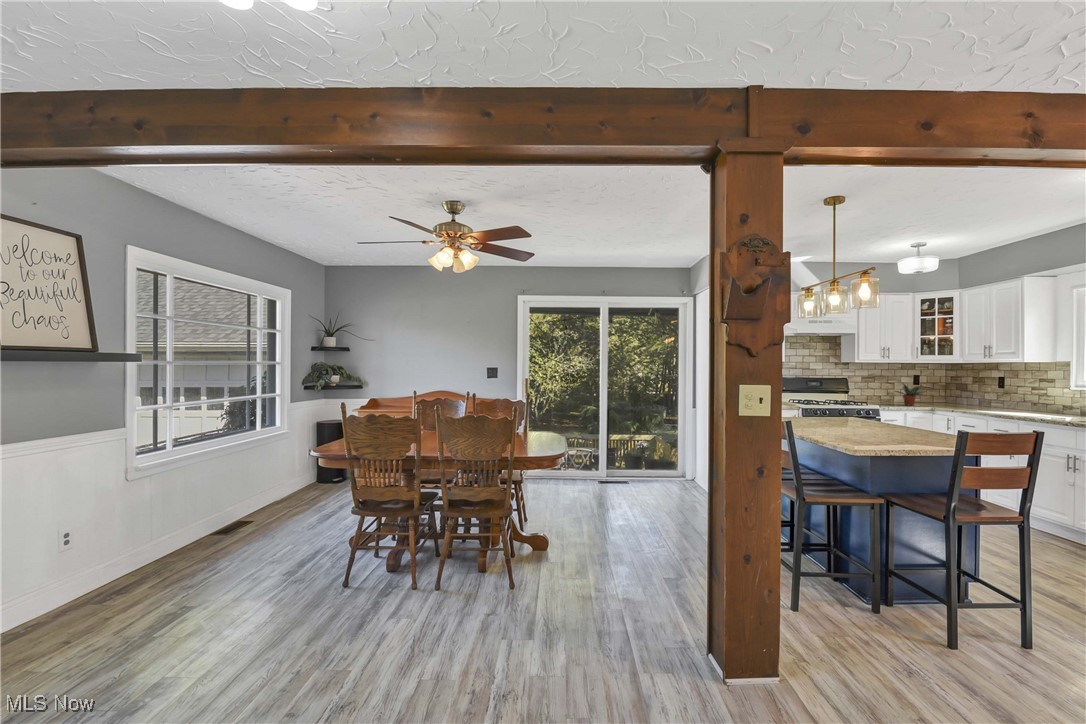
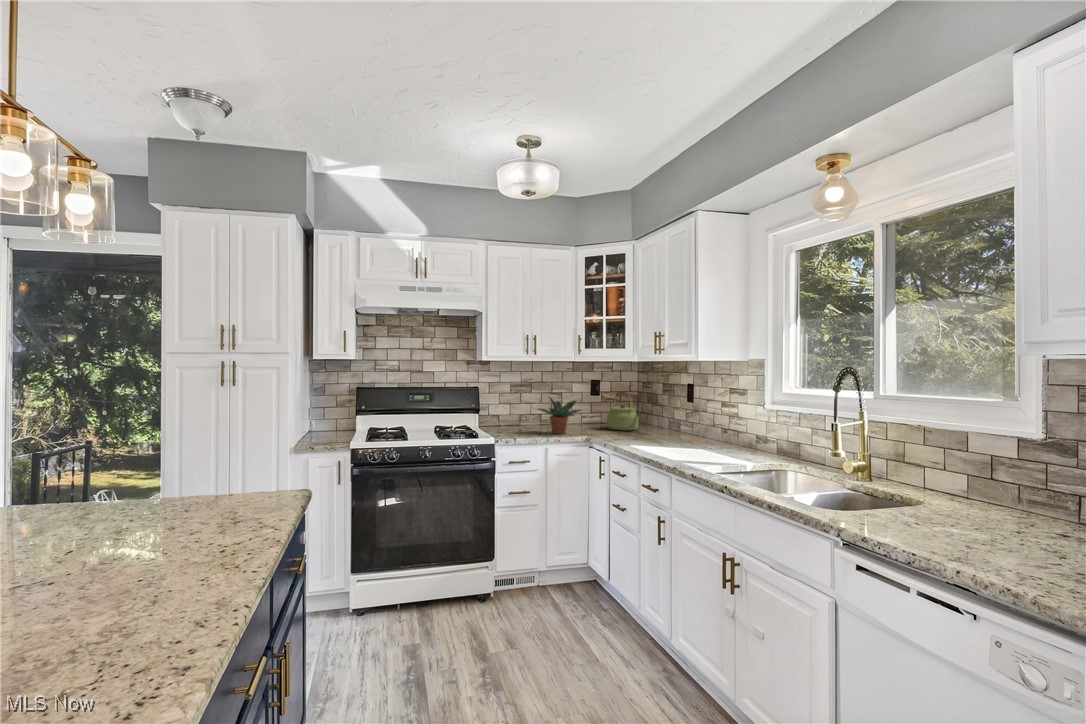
kettle: none [934,382,962,406] -> present [607,393,638,431]

